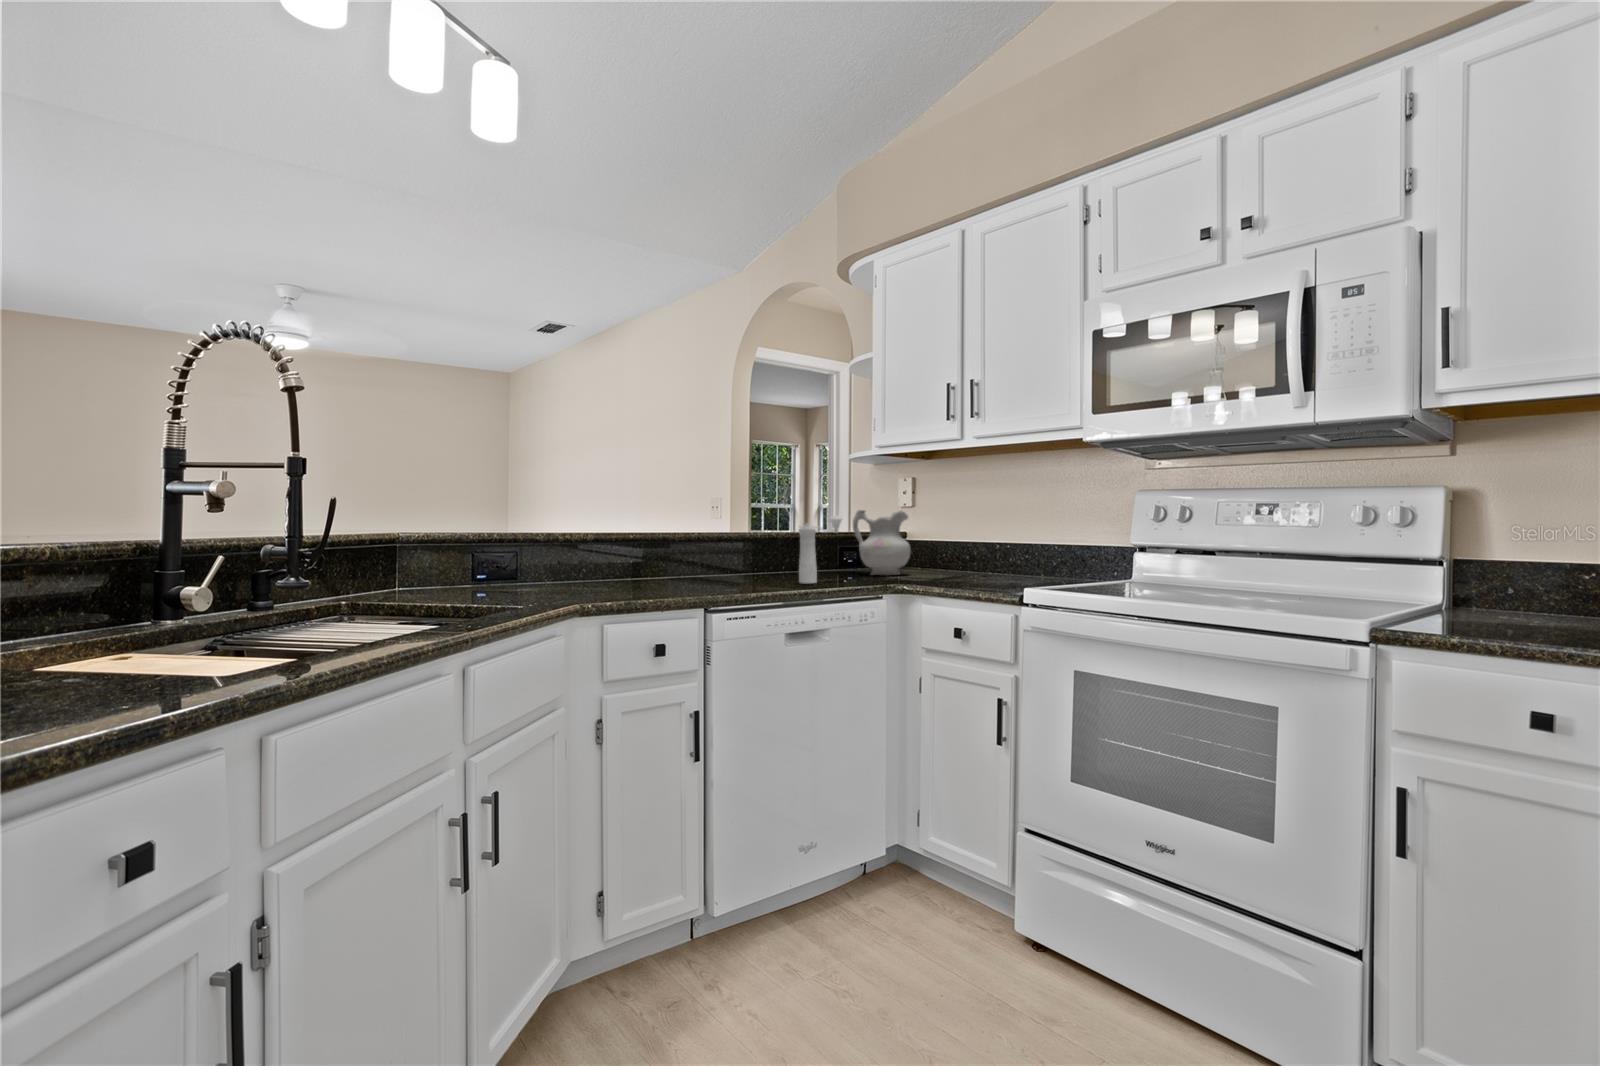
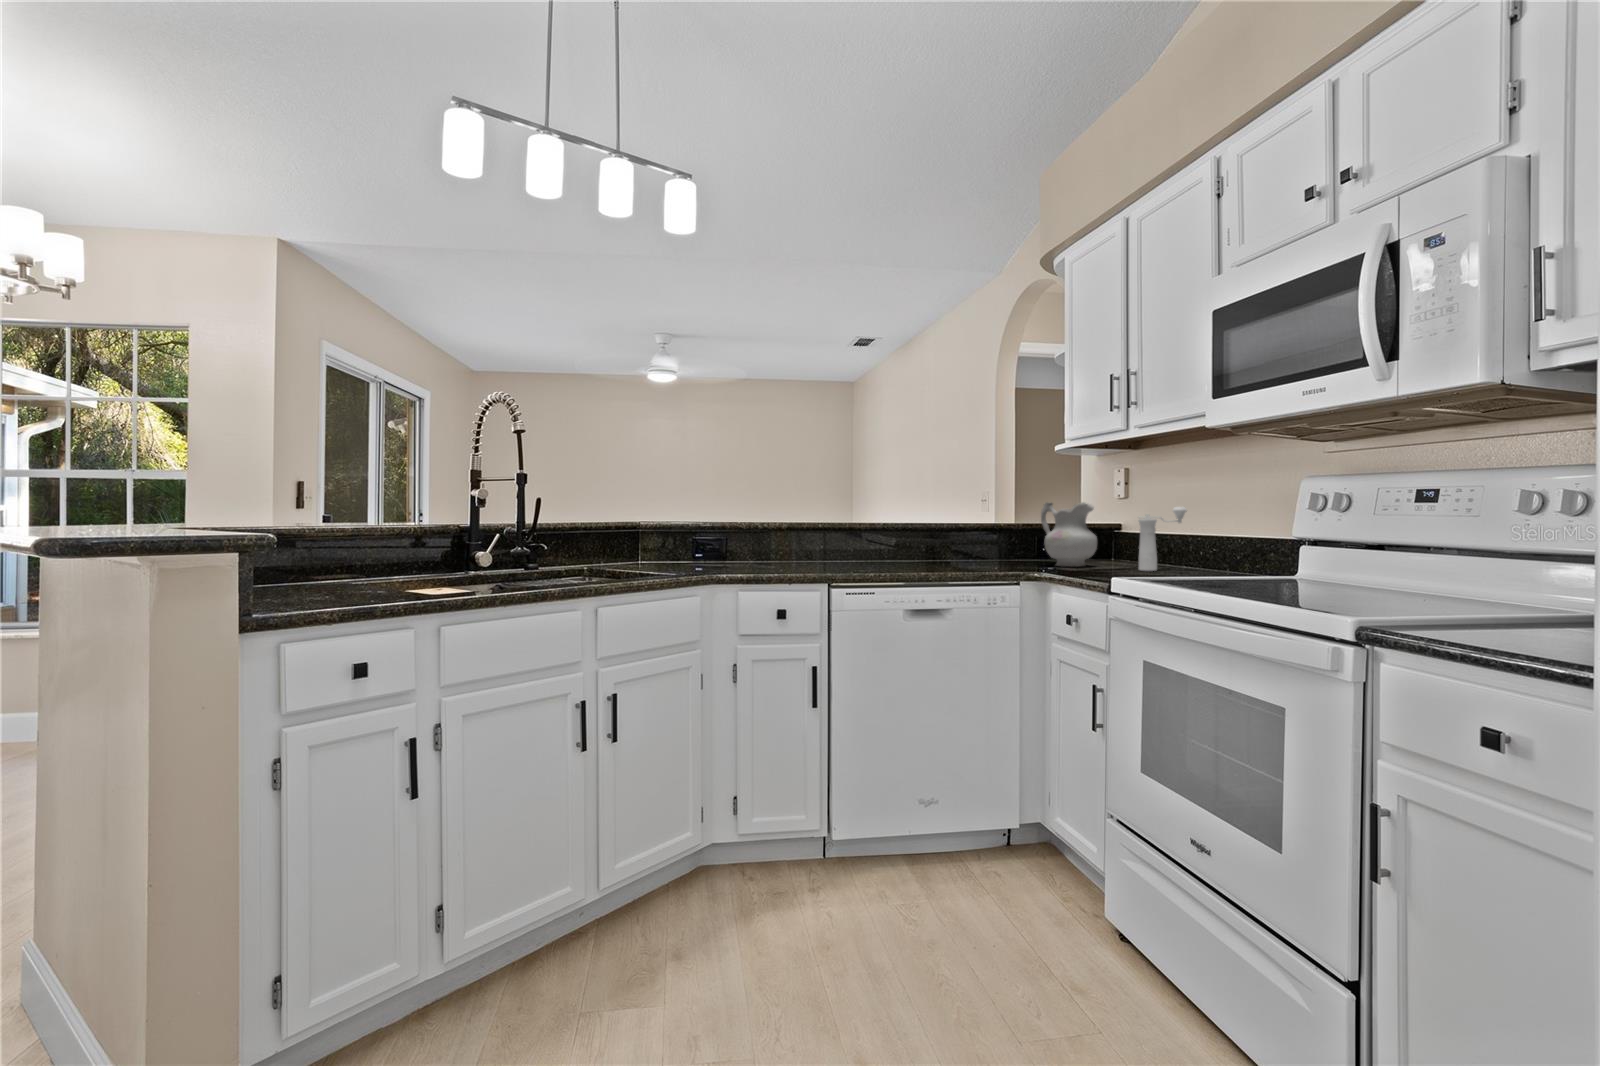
pepper mill: present [799,516,842,583] -> present [1139,507,1187,571]

